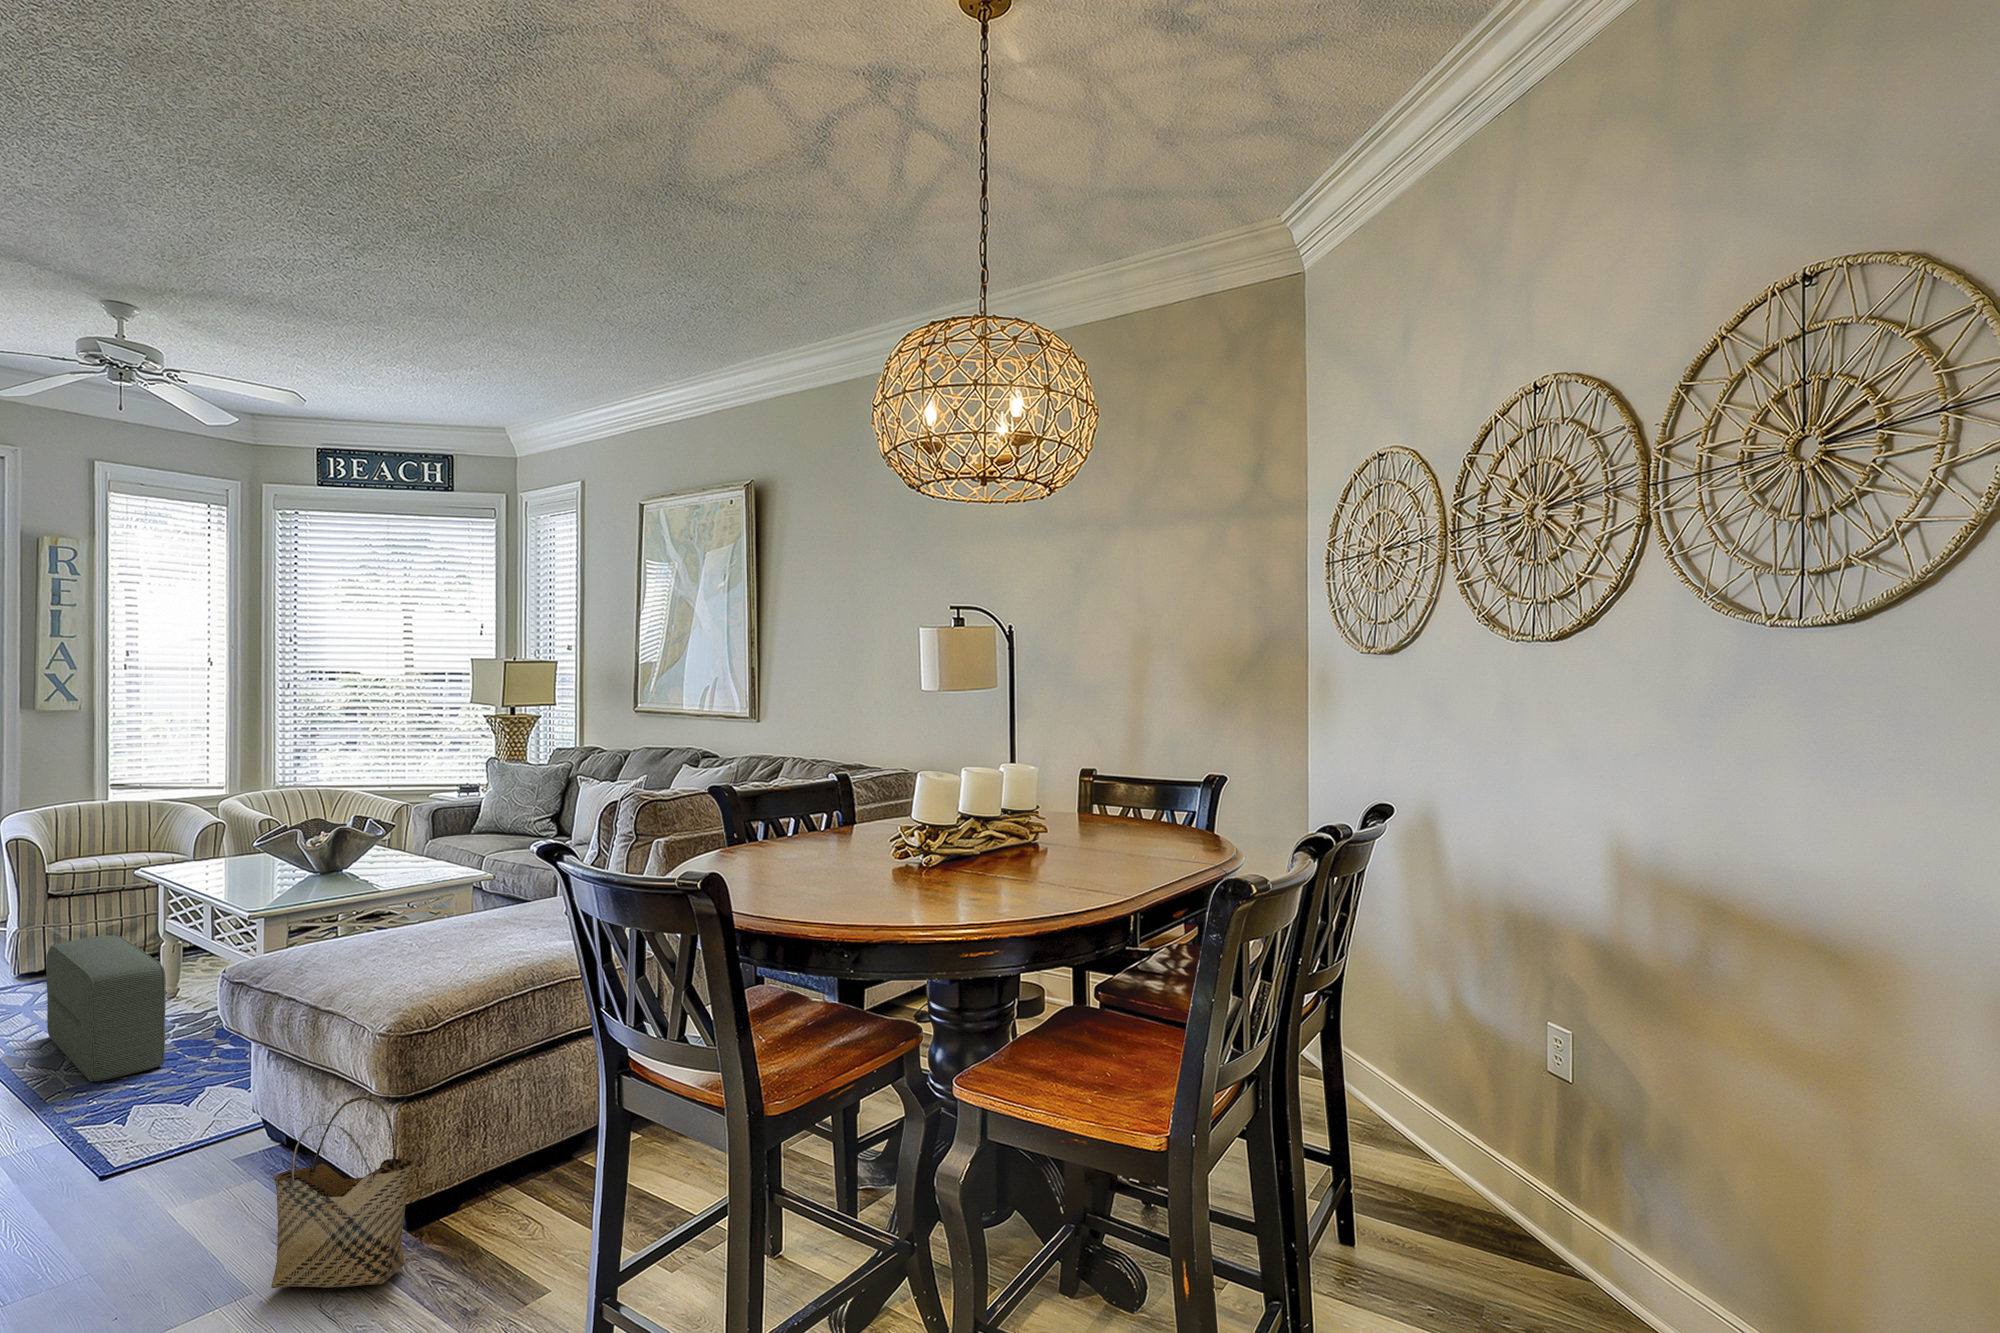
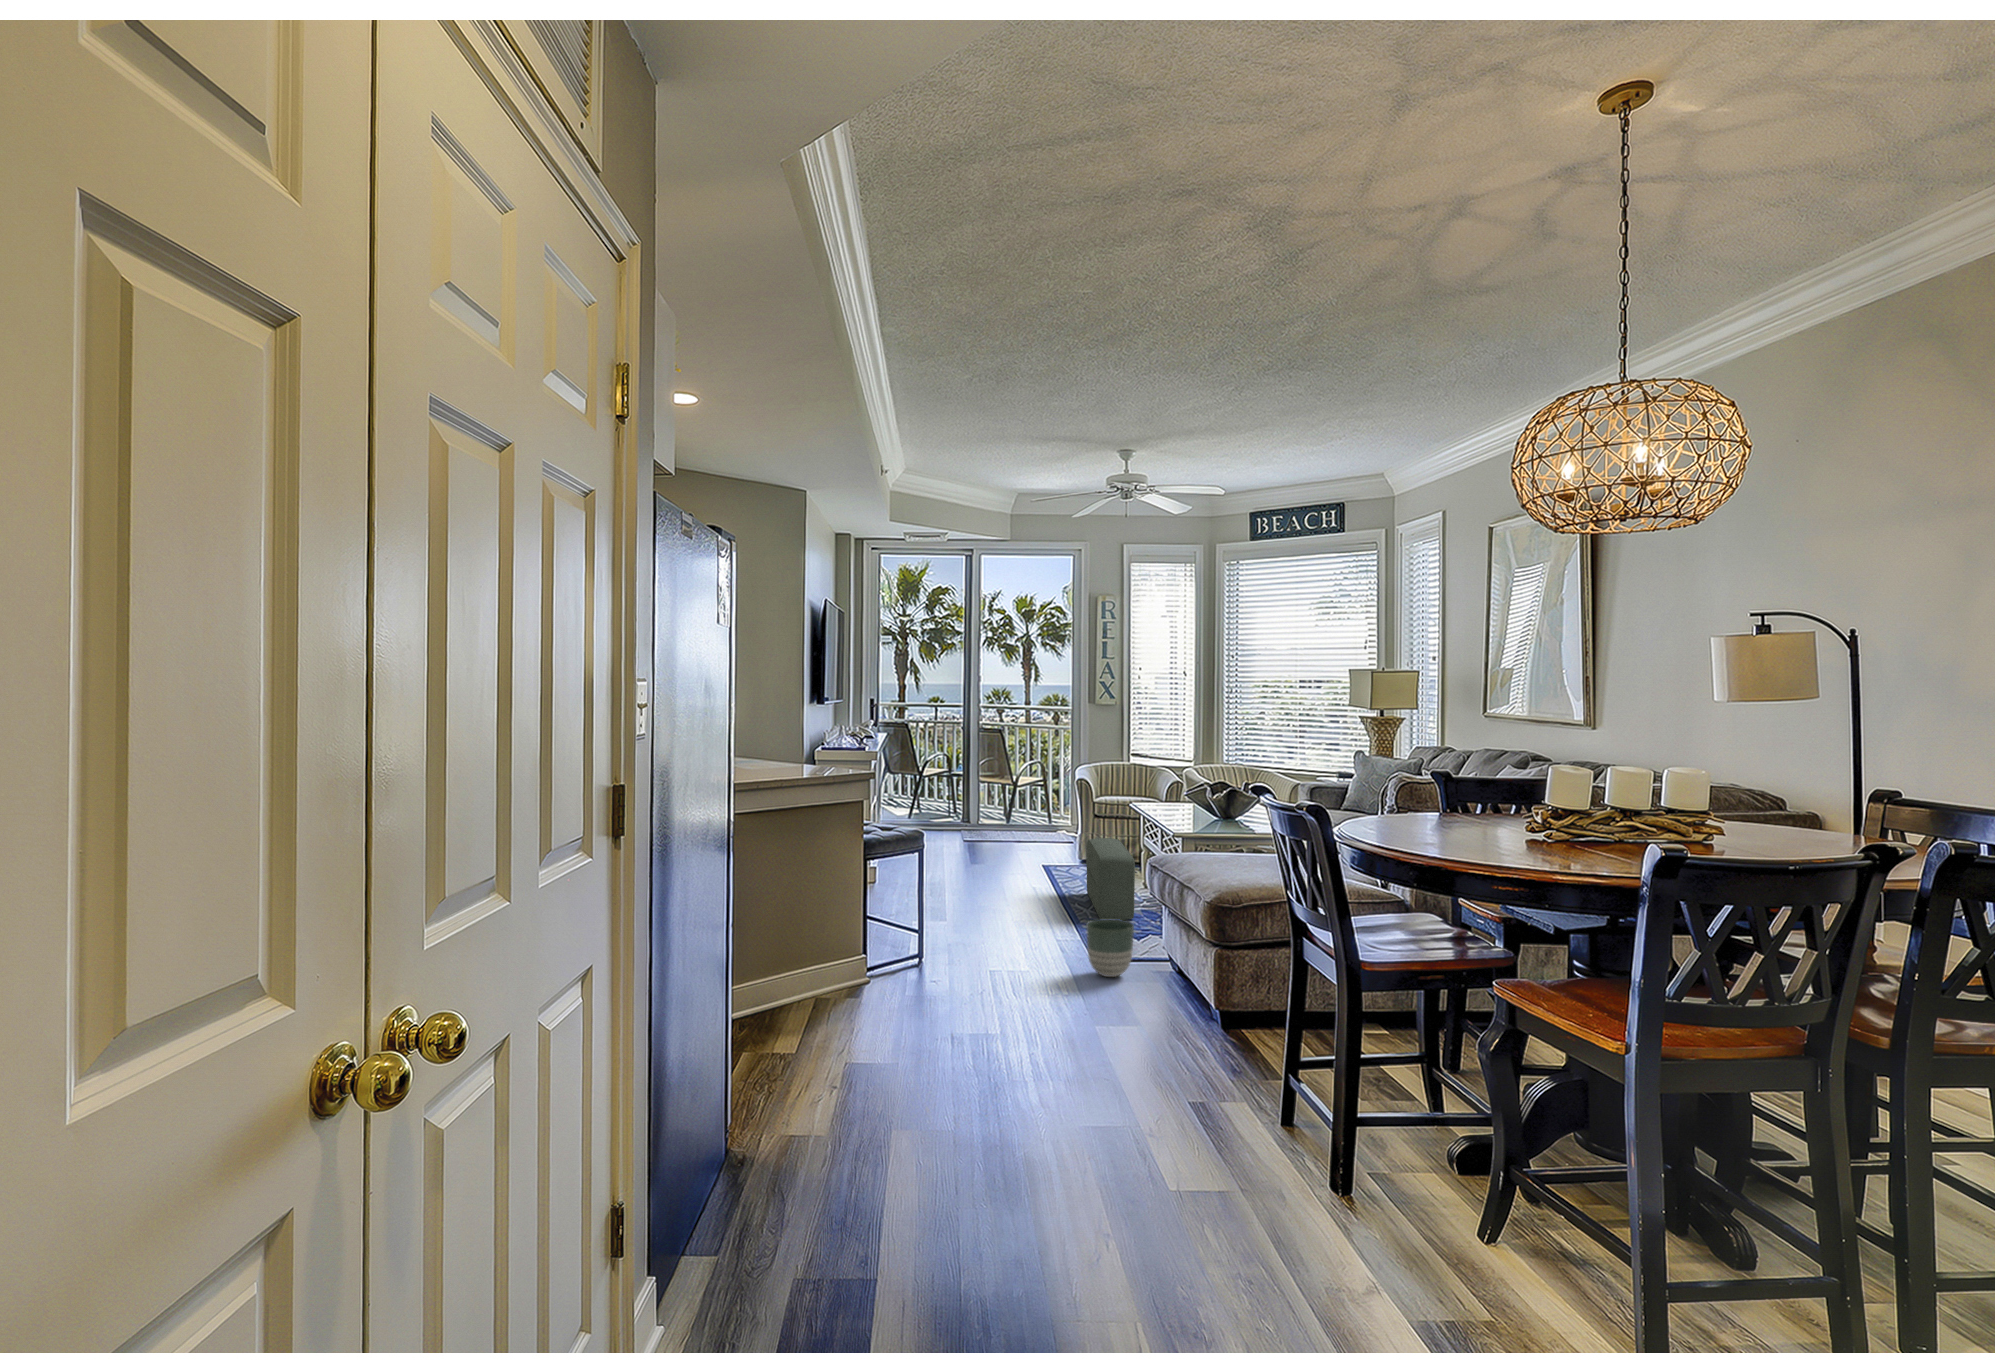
planter: none [92,1089,201,1202] -> present [1086,919,1134,977]
woven basket: present [271,1097,413,1288] -> none [1149,936,1219,1047]

